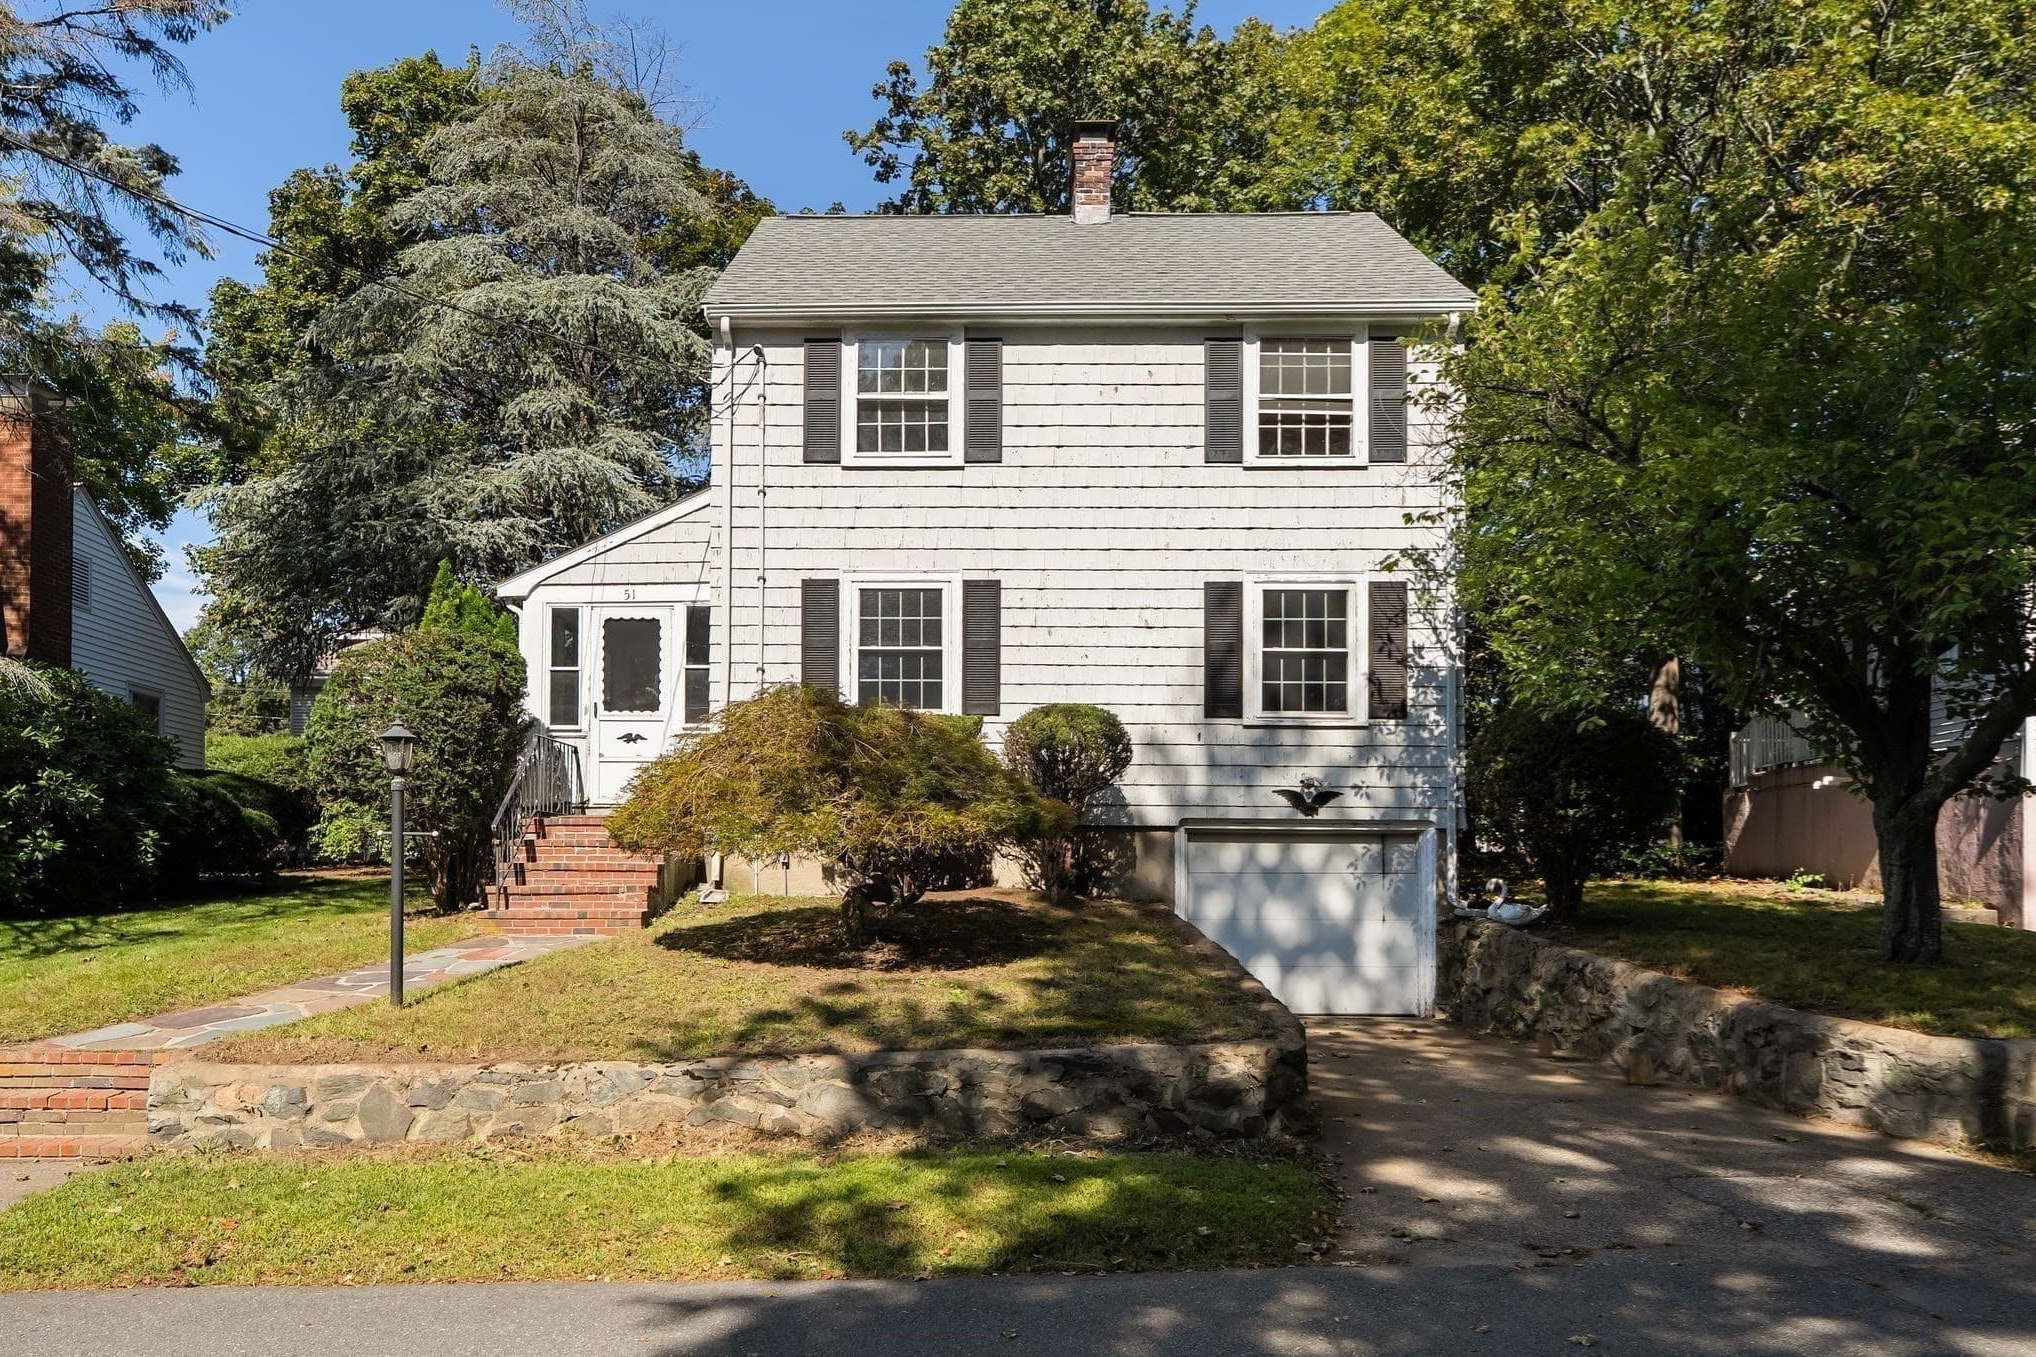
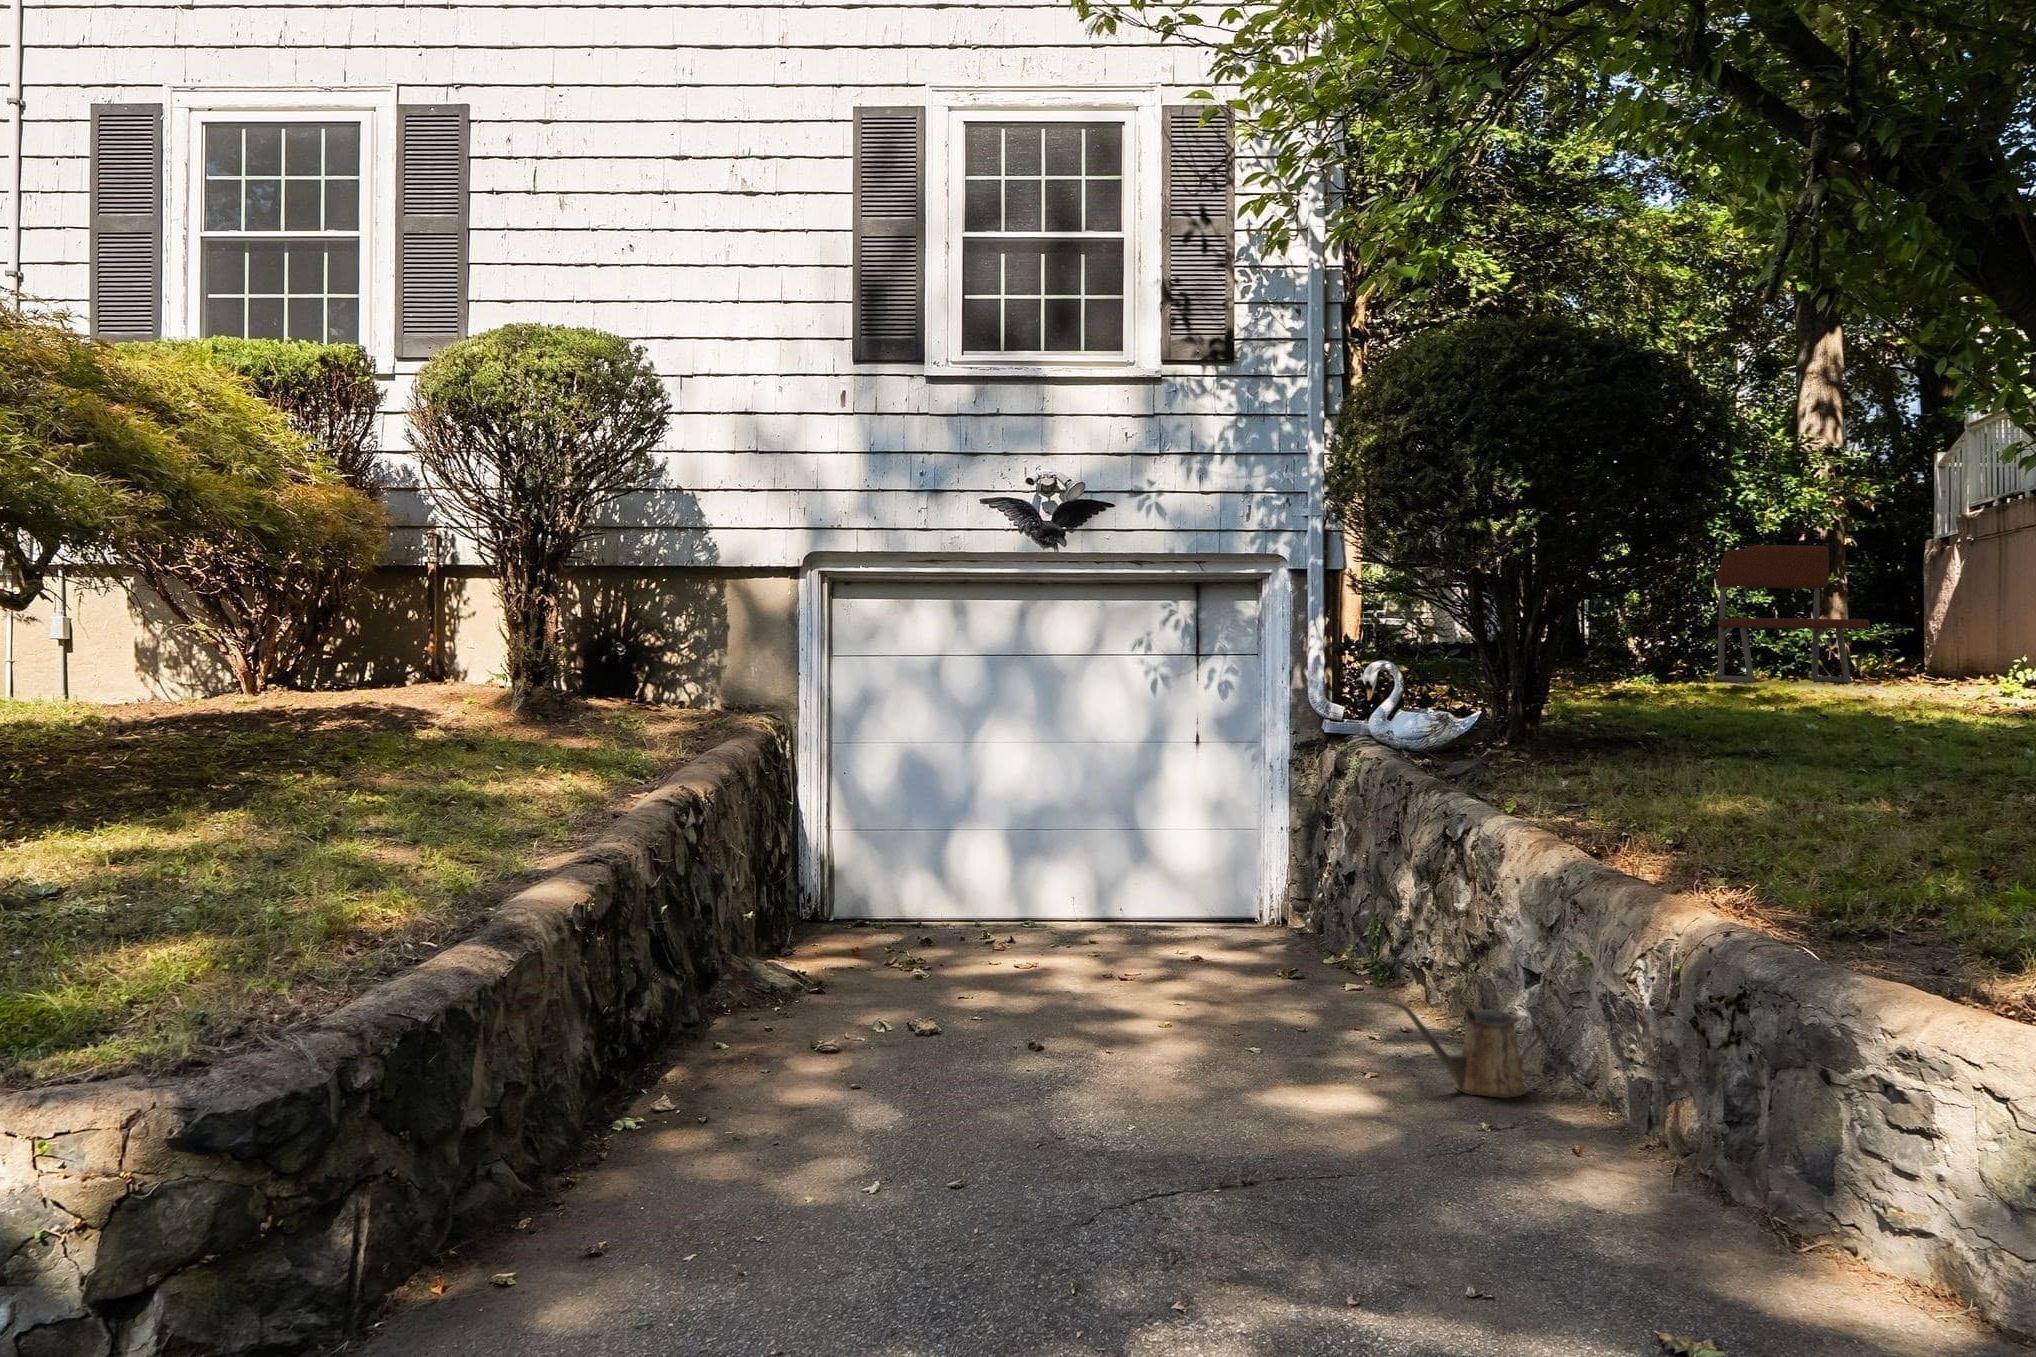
bench: none [1614,799,1705,883] -> present [1715,545,1870,683]
potted plant: present [1530,988,1562,1057] -> none [1343,869,1427,1008]

